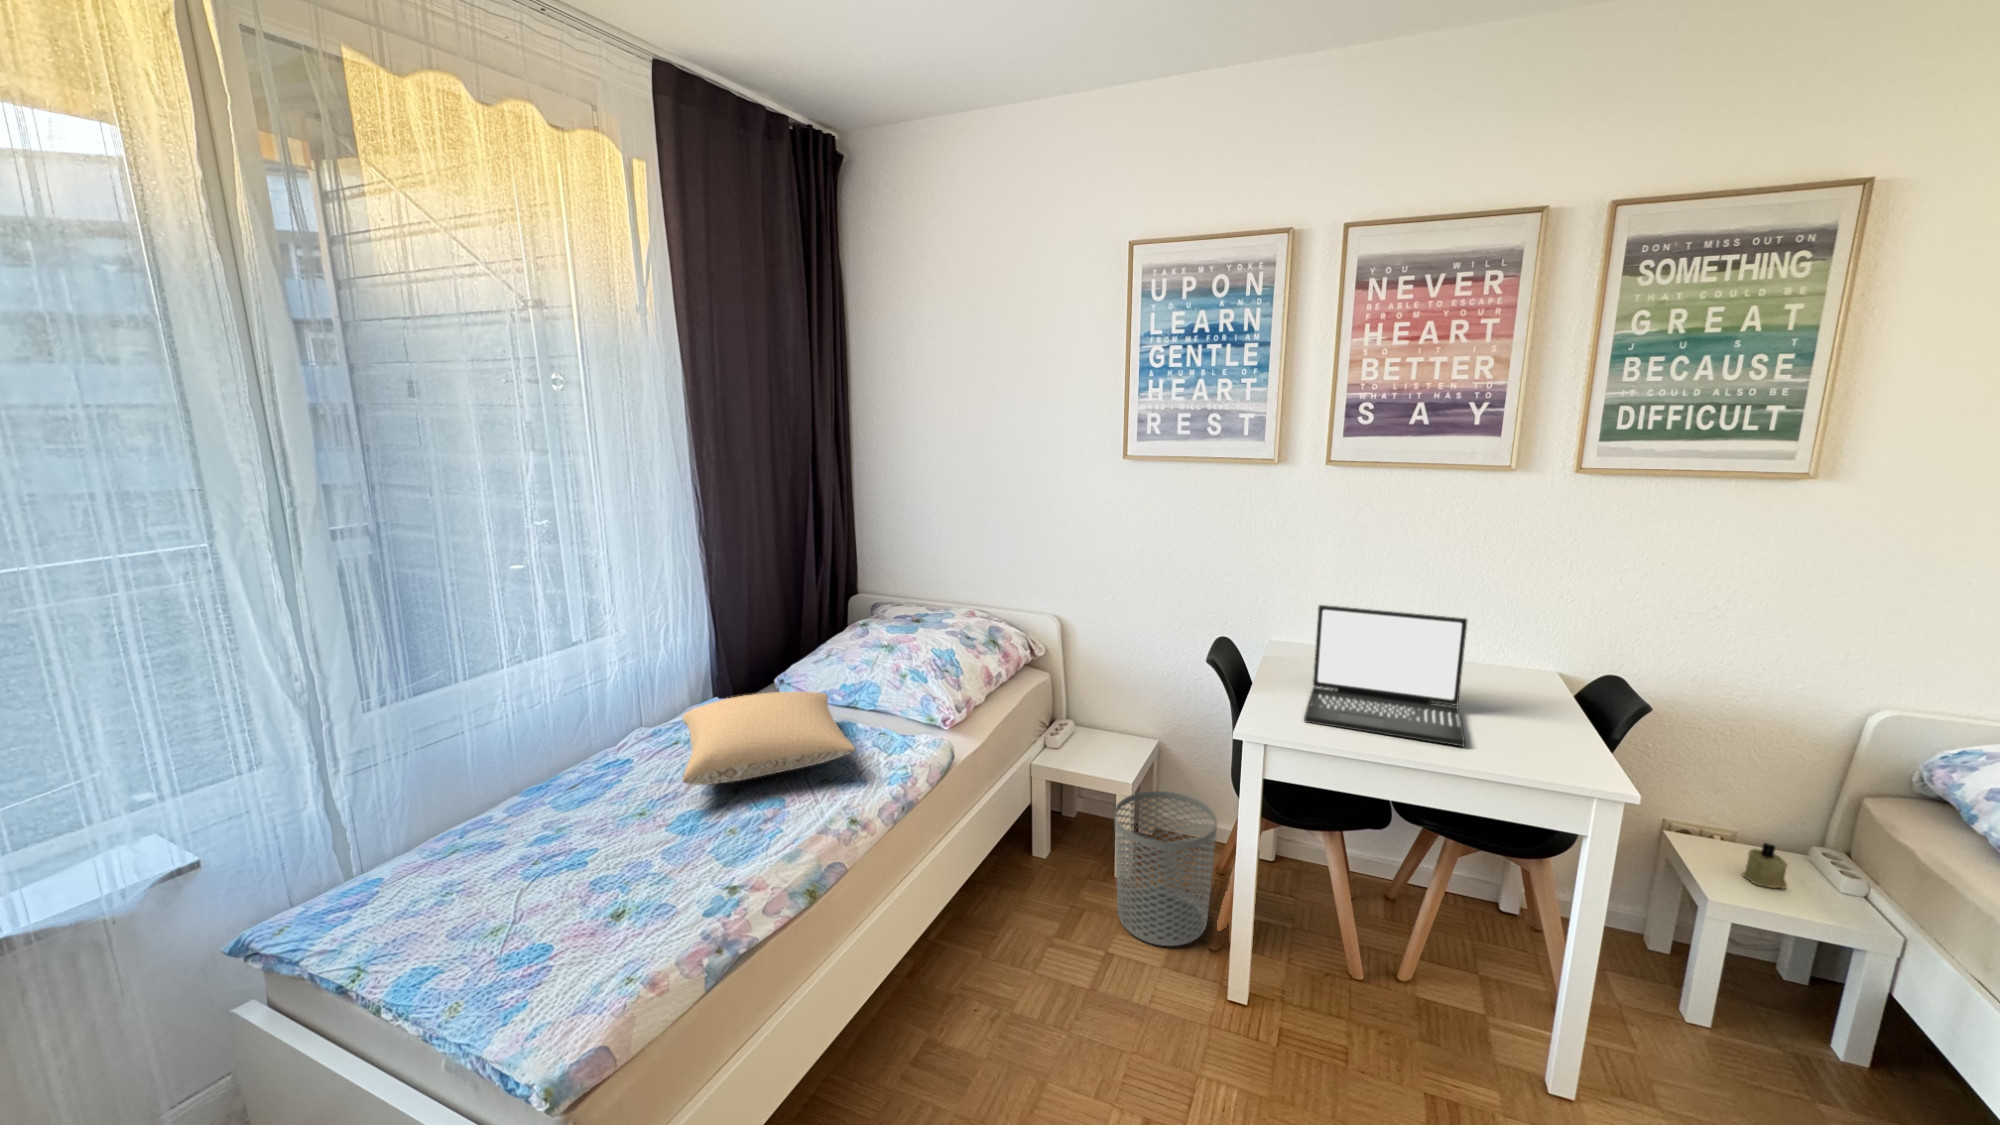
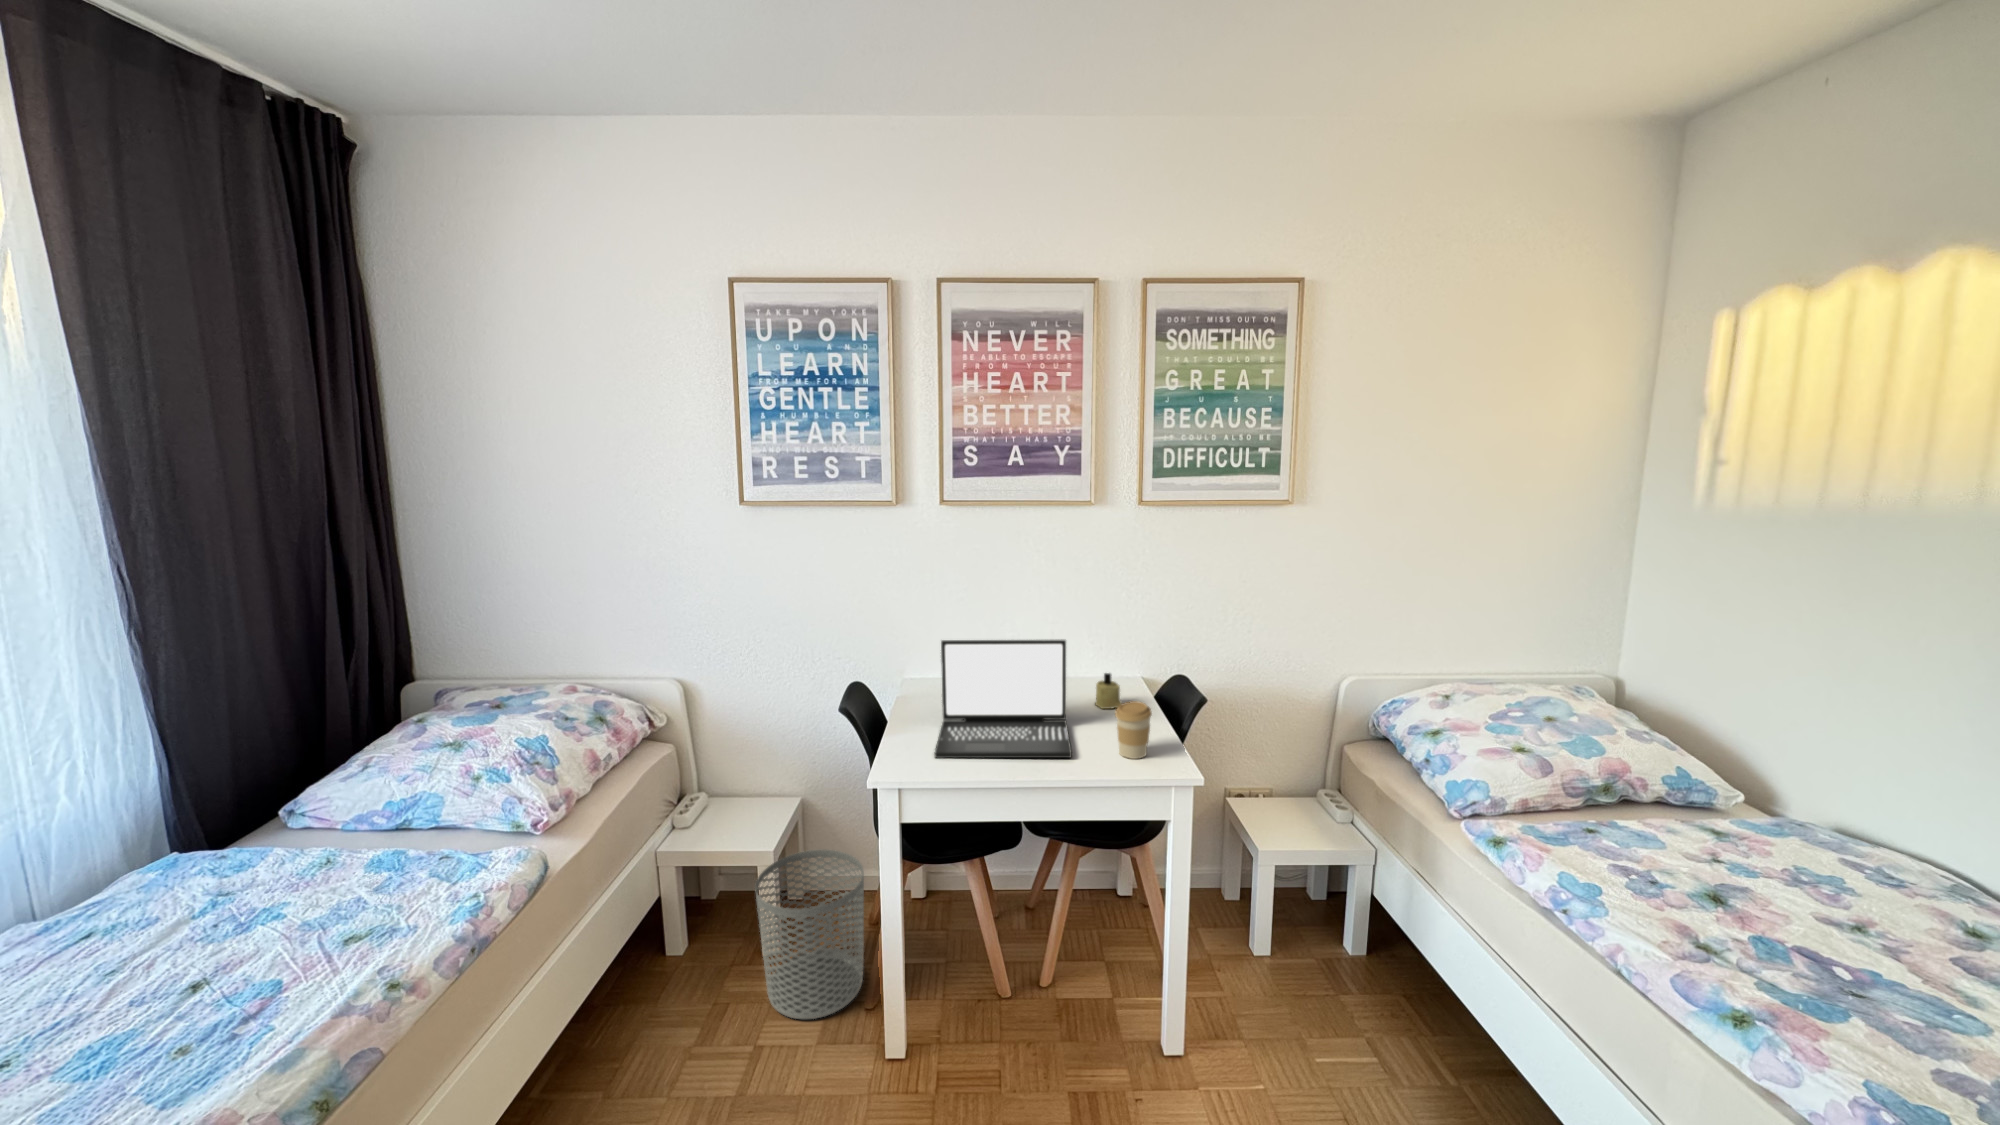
pillow: present [682,692,856,785] -> none [74,820,394,1005]
coffee cup: none [1525,696,1576,761] -> present [1115,701,1152,759]
candle: present [1743,843,1787,889] -> present [1095,673,1122,709]

